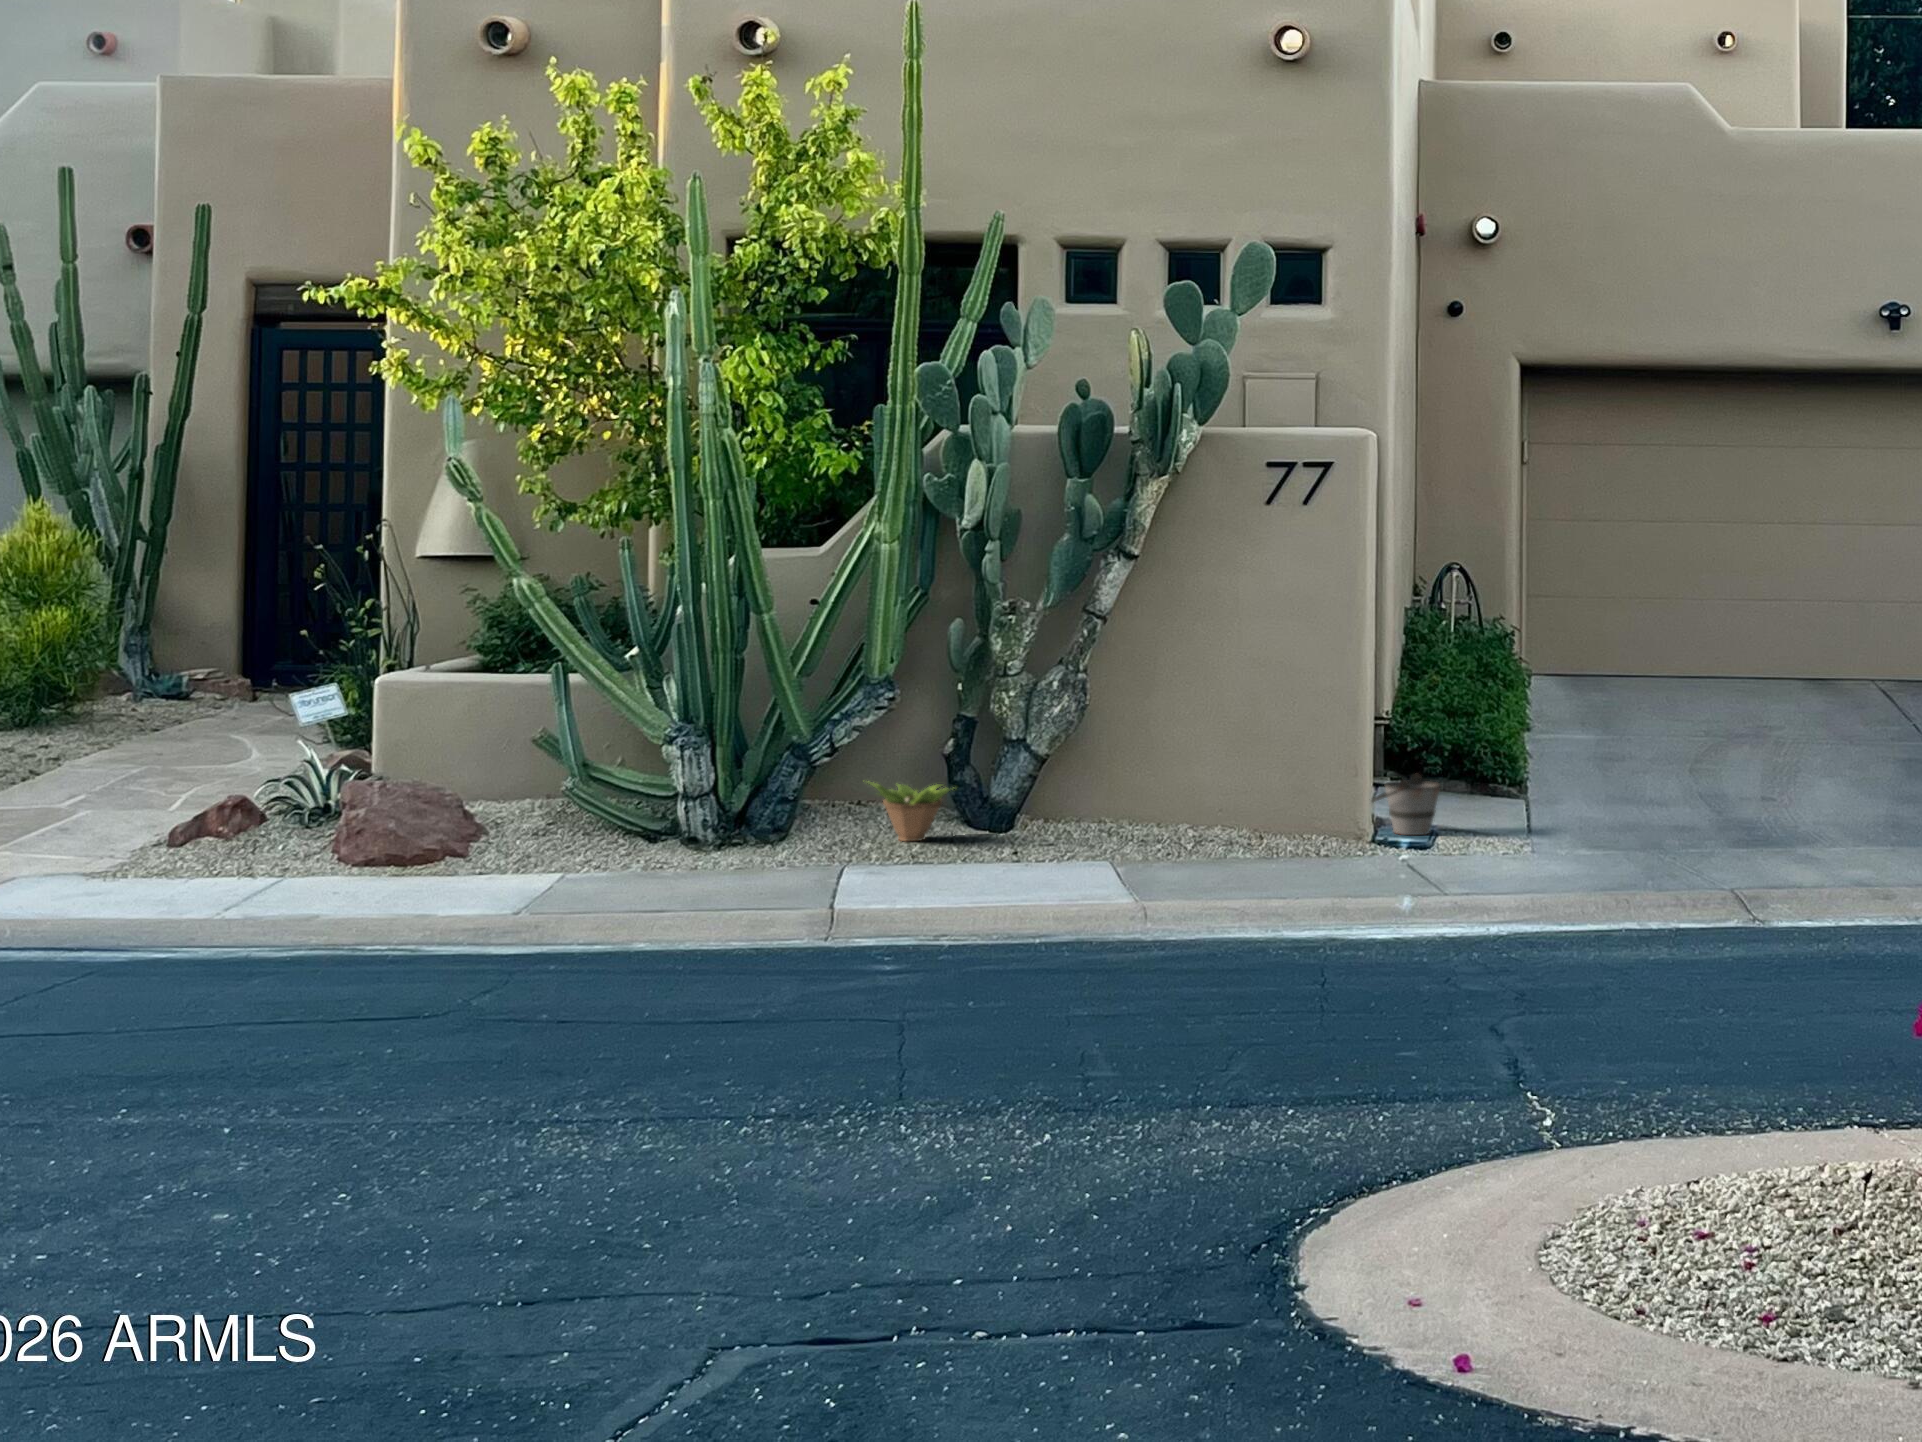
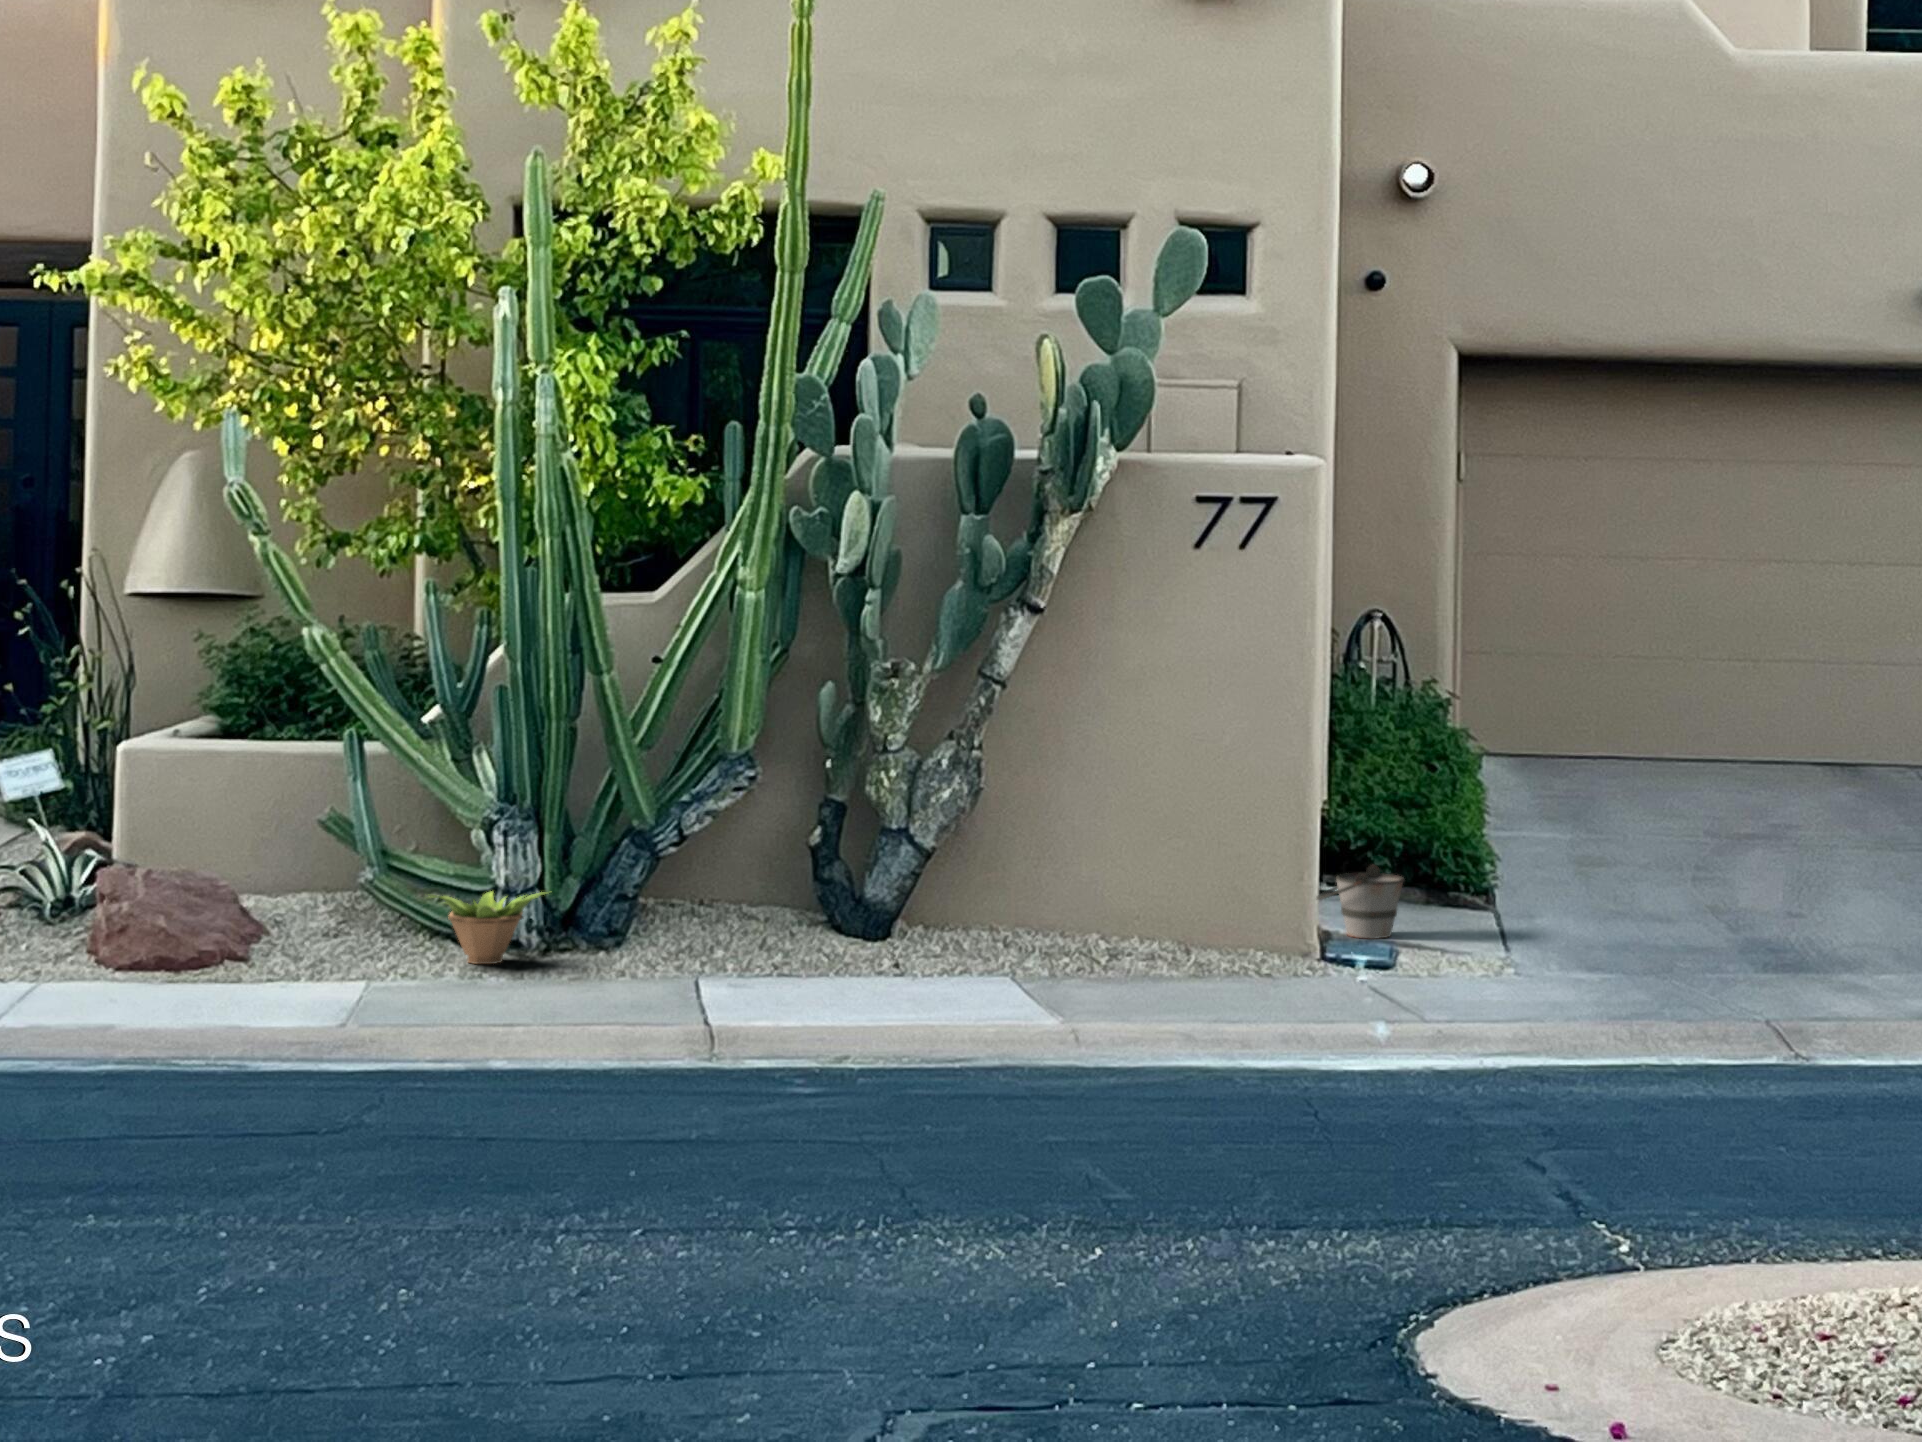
decorative plant: present [870,783,953,841] -> present [430,892,547,964]

